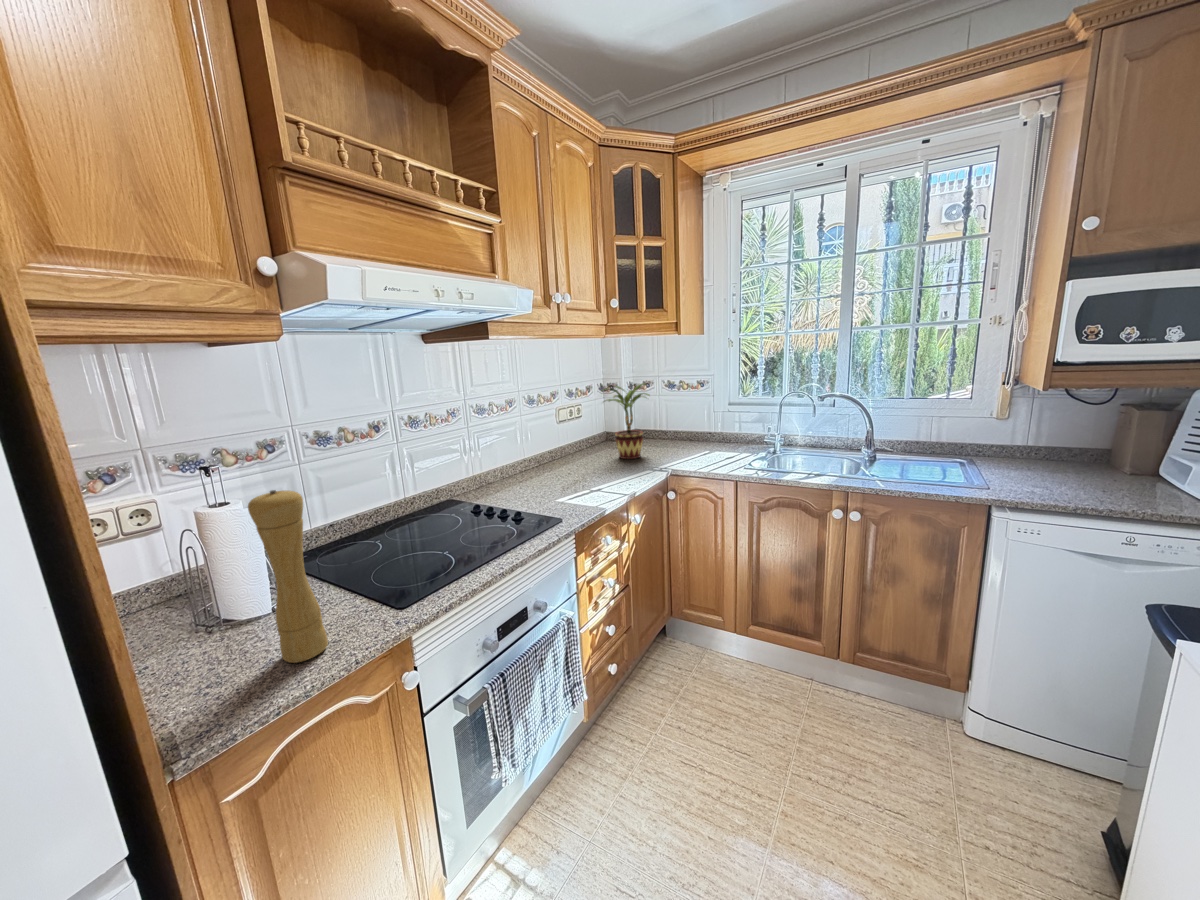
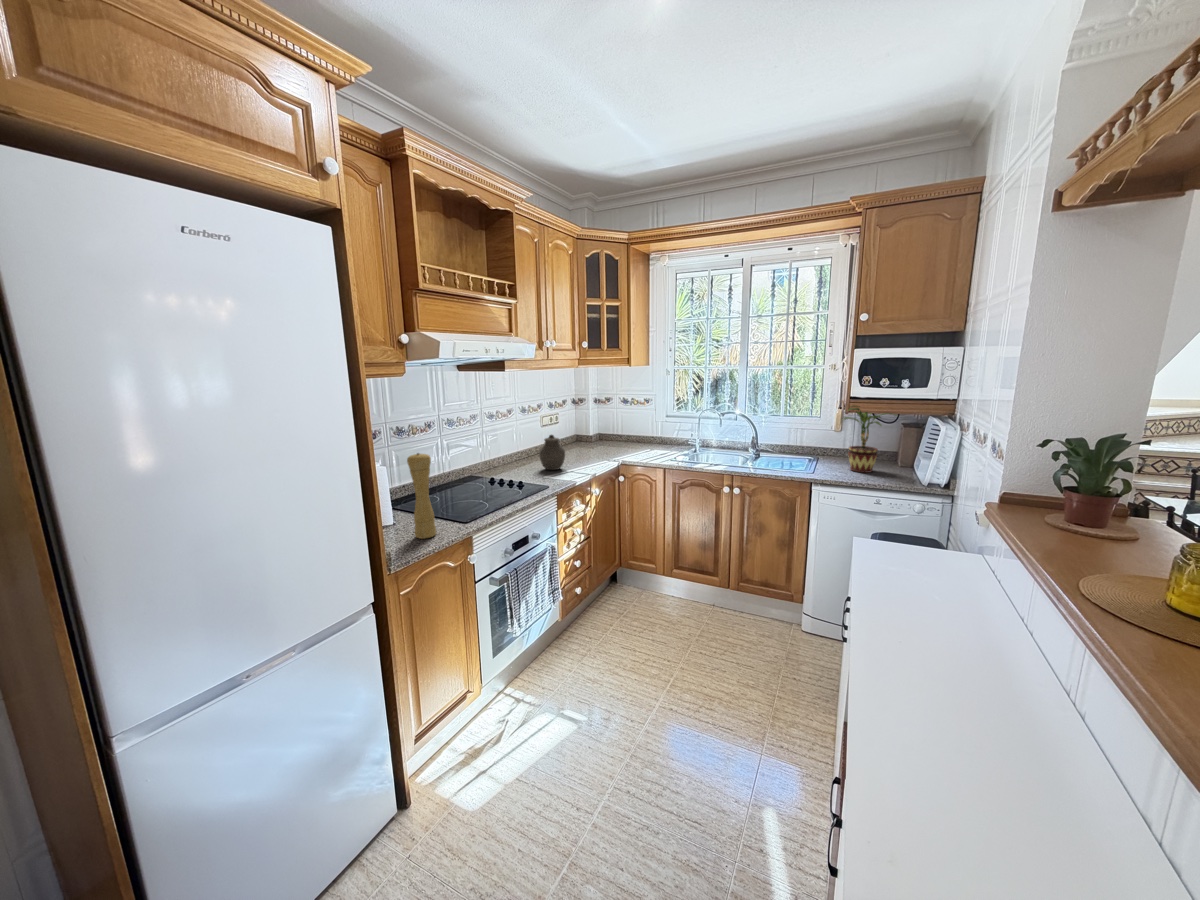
potted plant: present [602,383,650,459] -> present [844,406,895,473]
jar: none [551,435,589,487] -> present [539,435,565,470]

